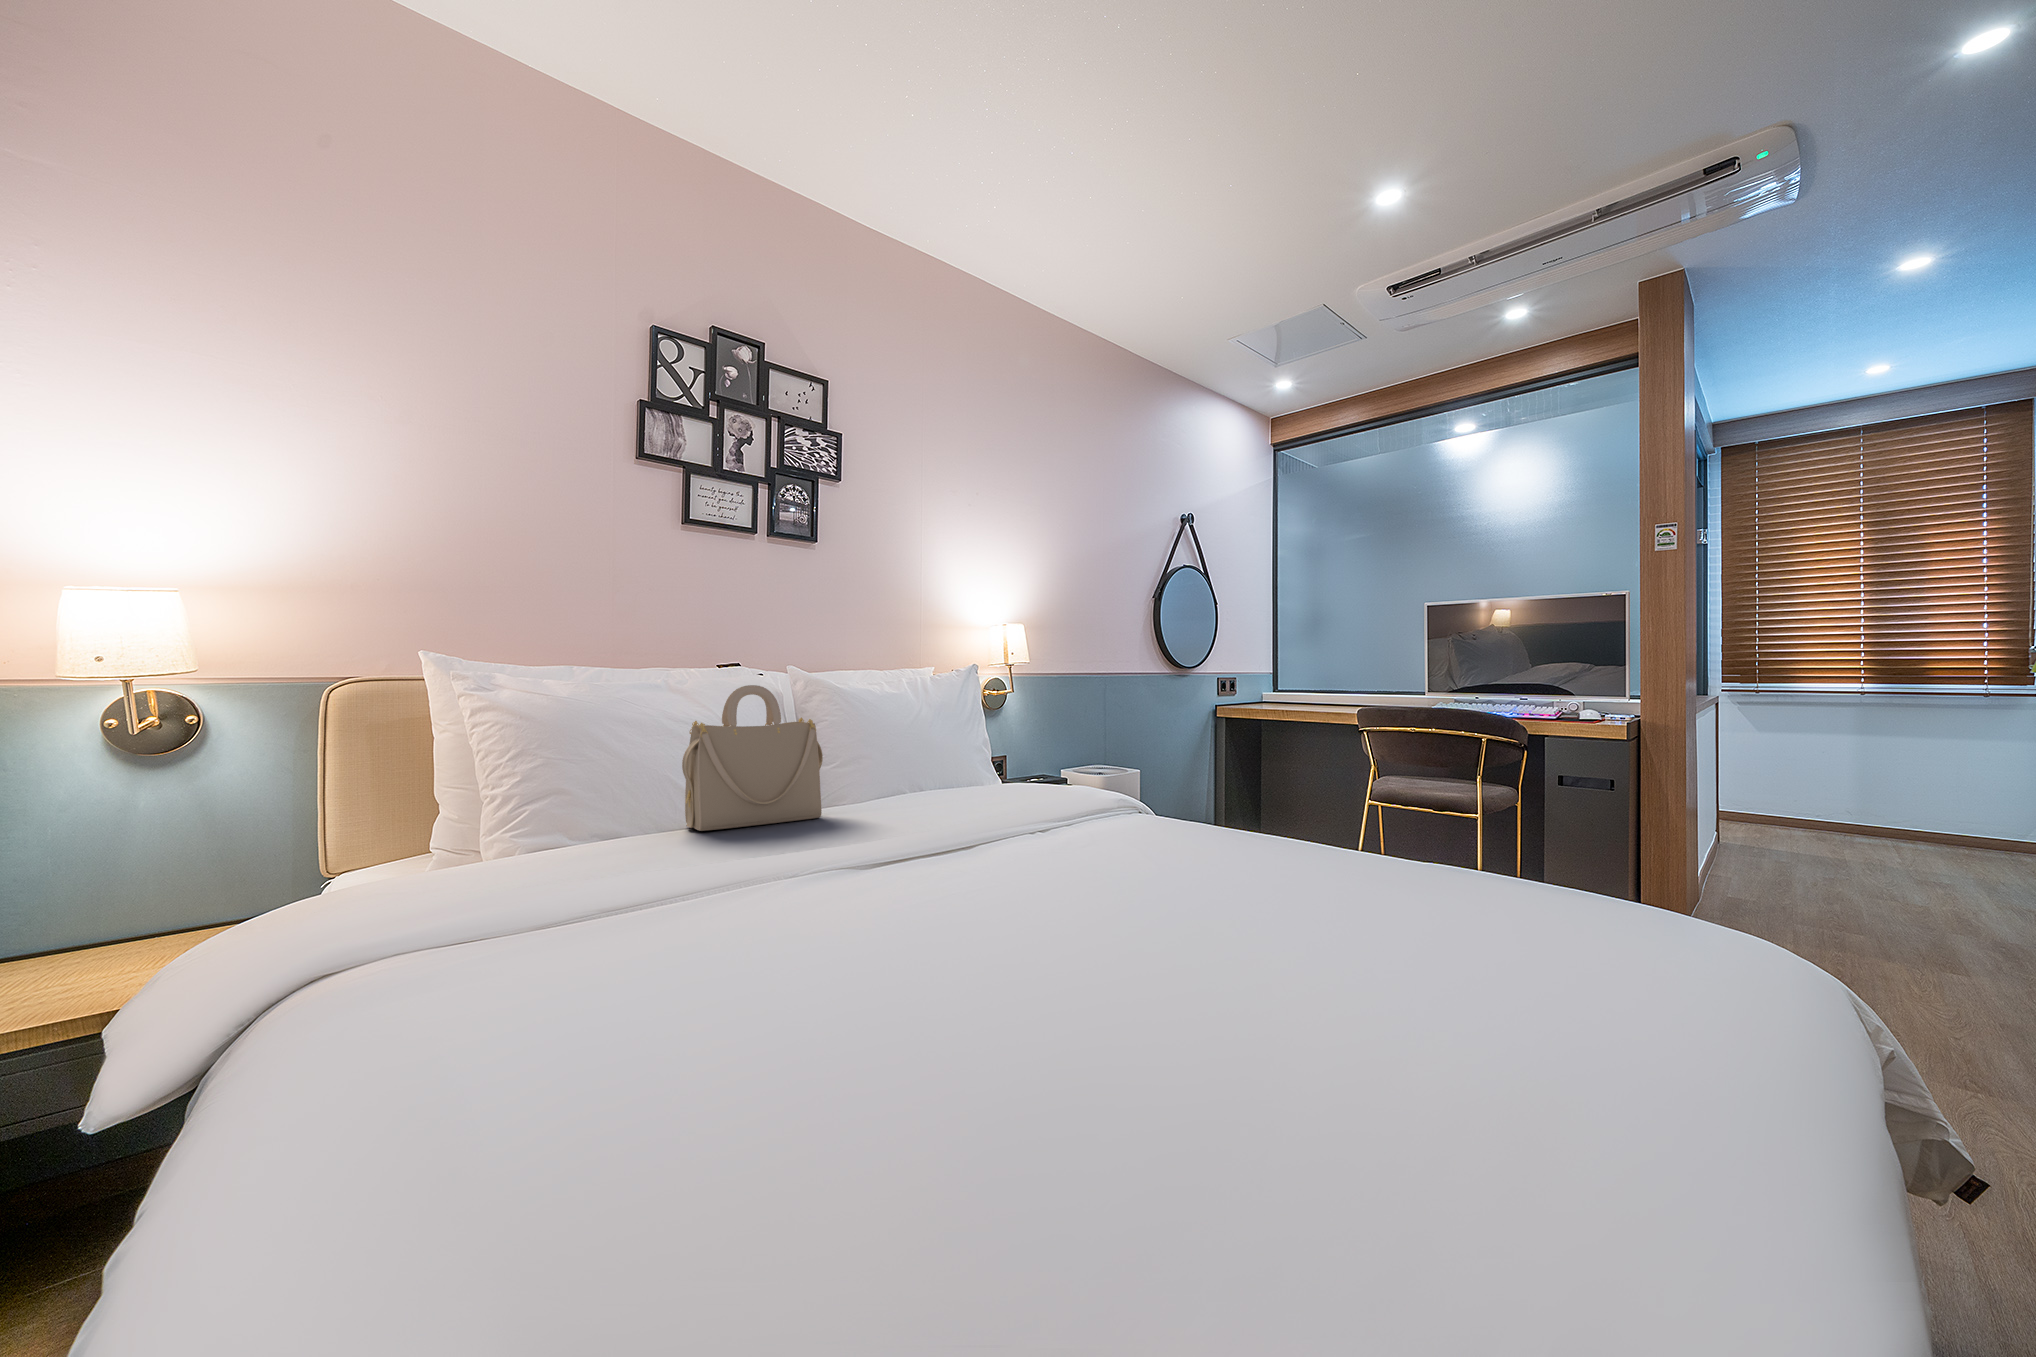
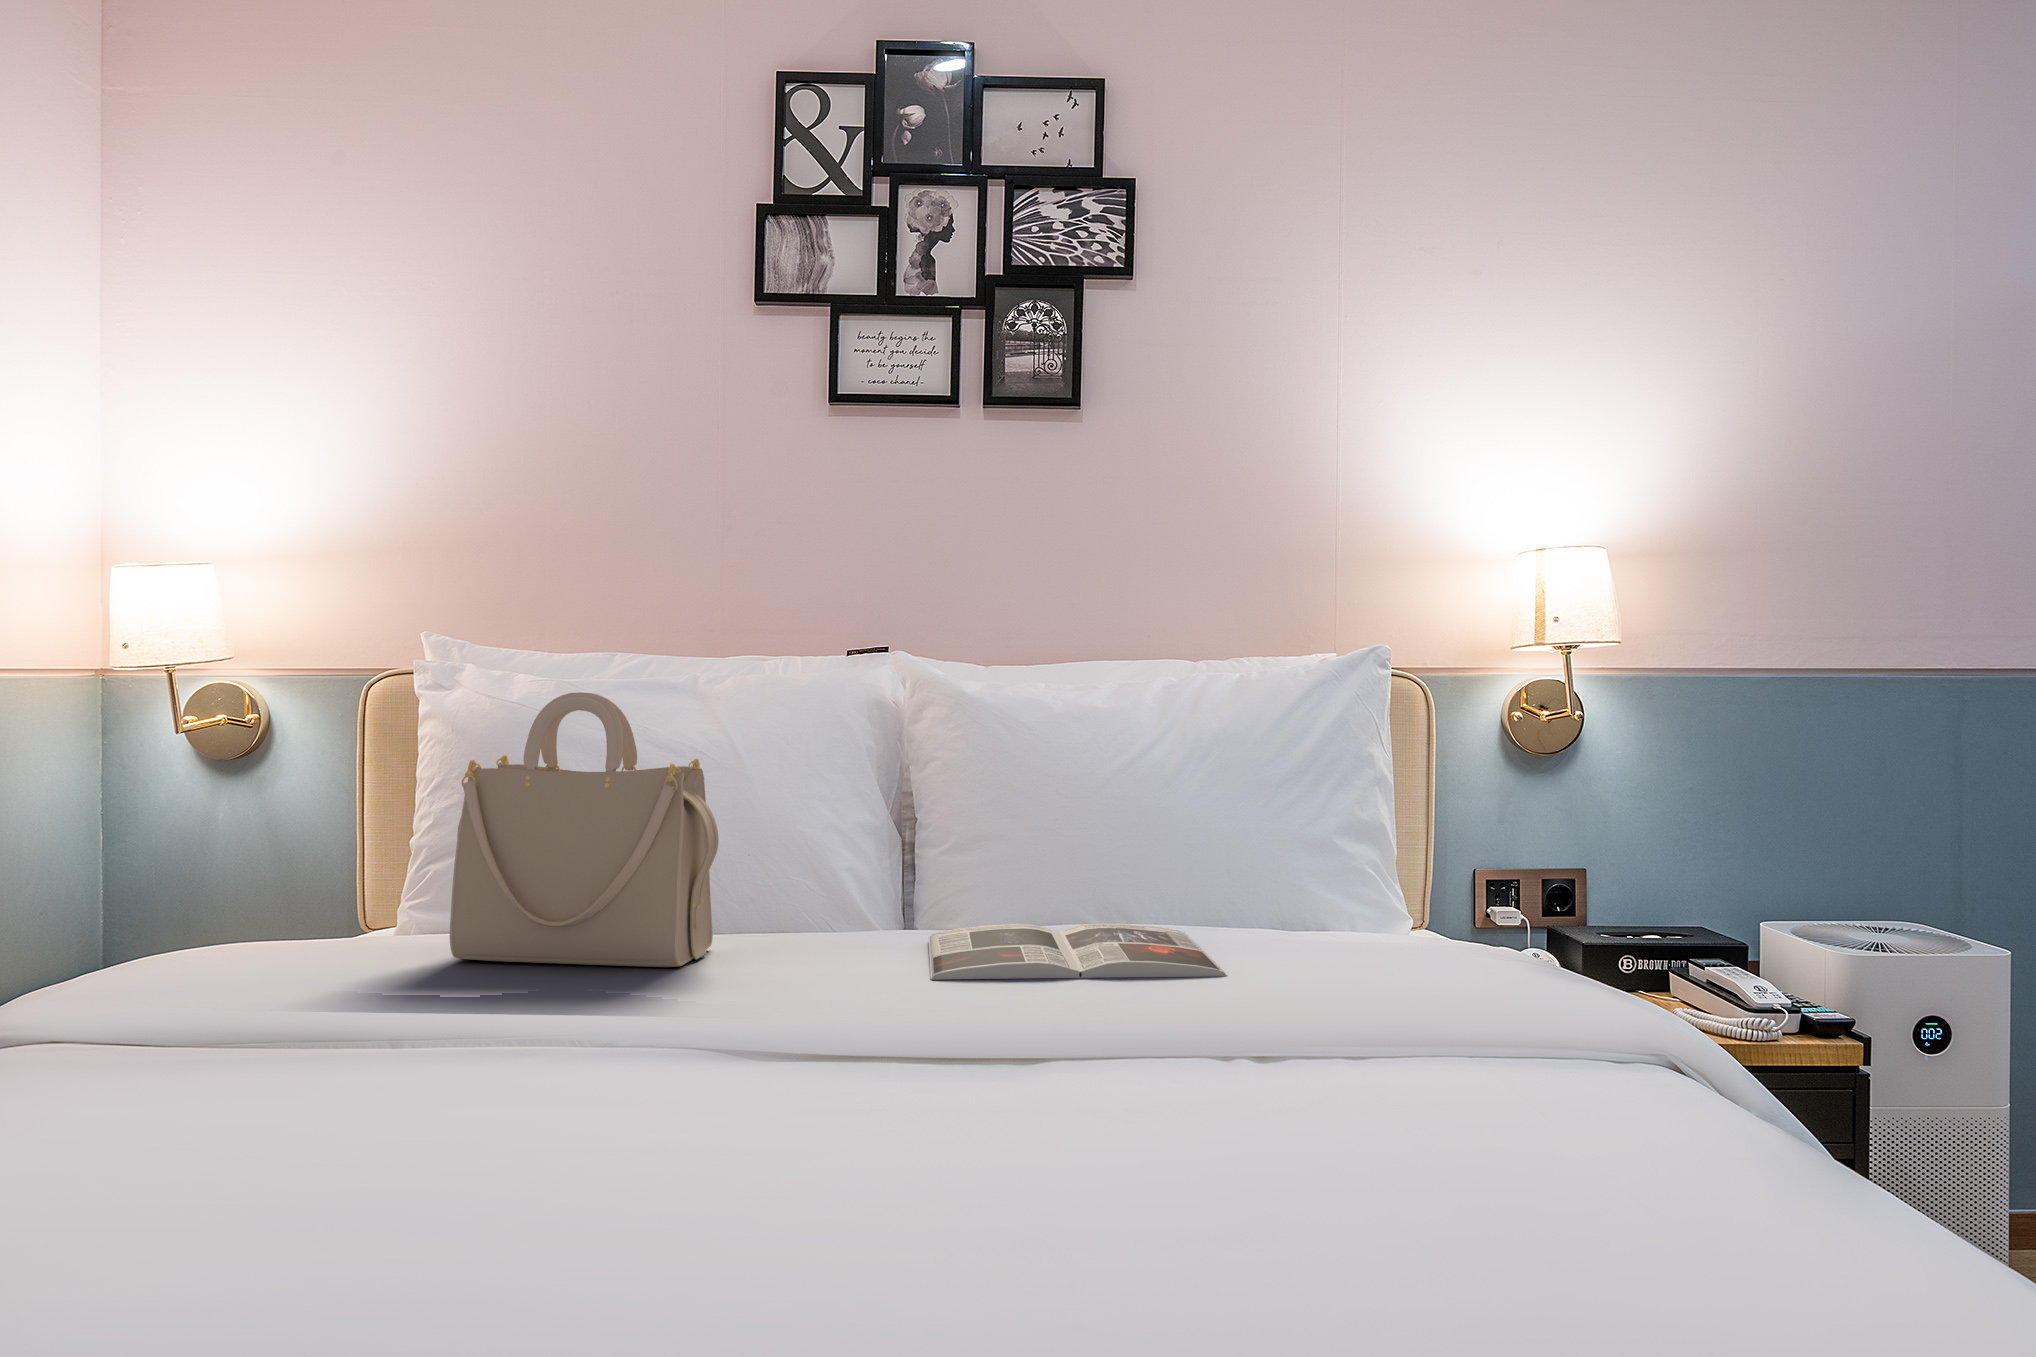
magazine: none [883,782,1021,806] -> present [929,923,1227,980]

